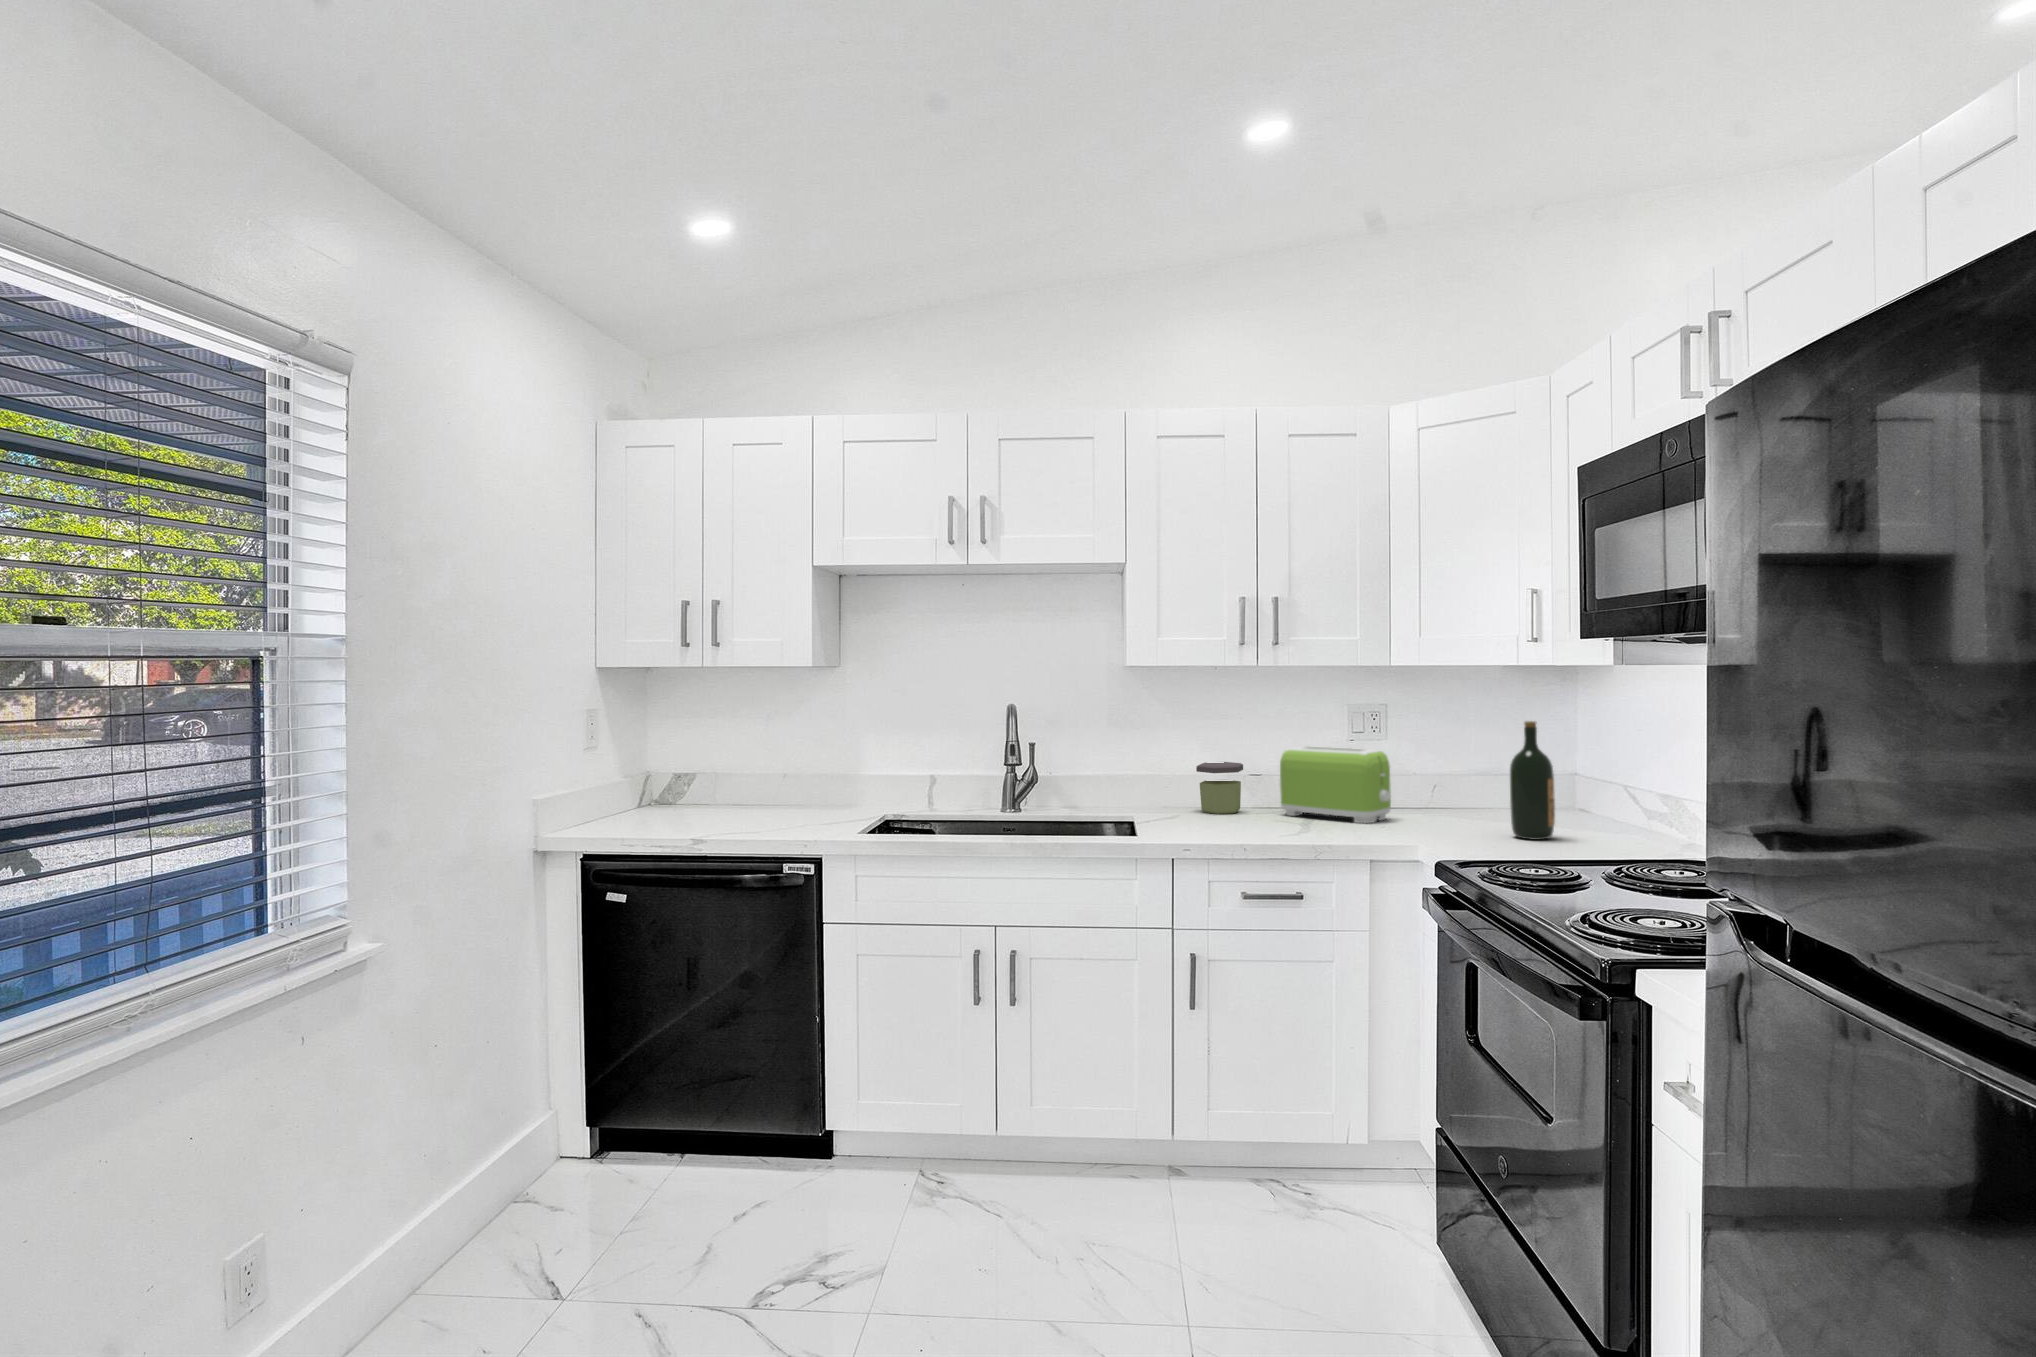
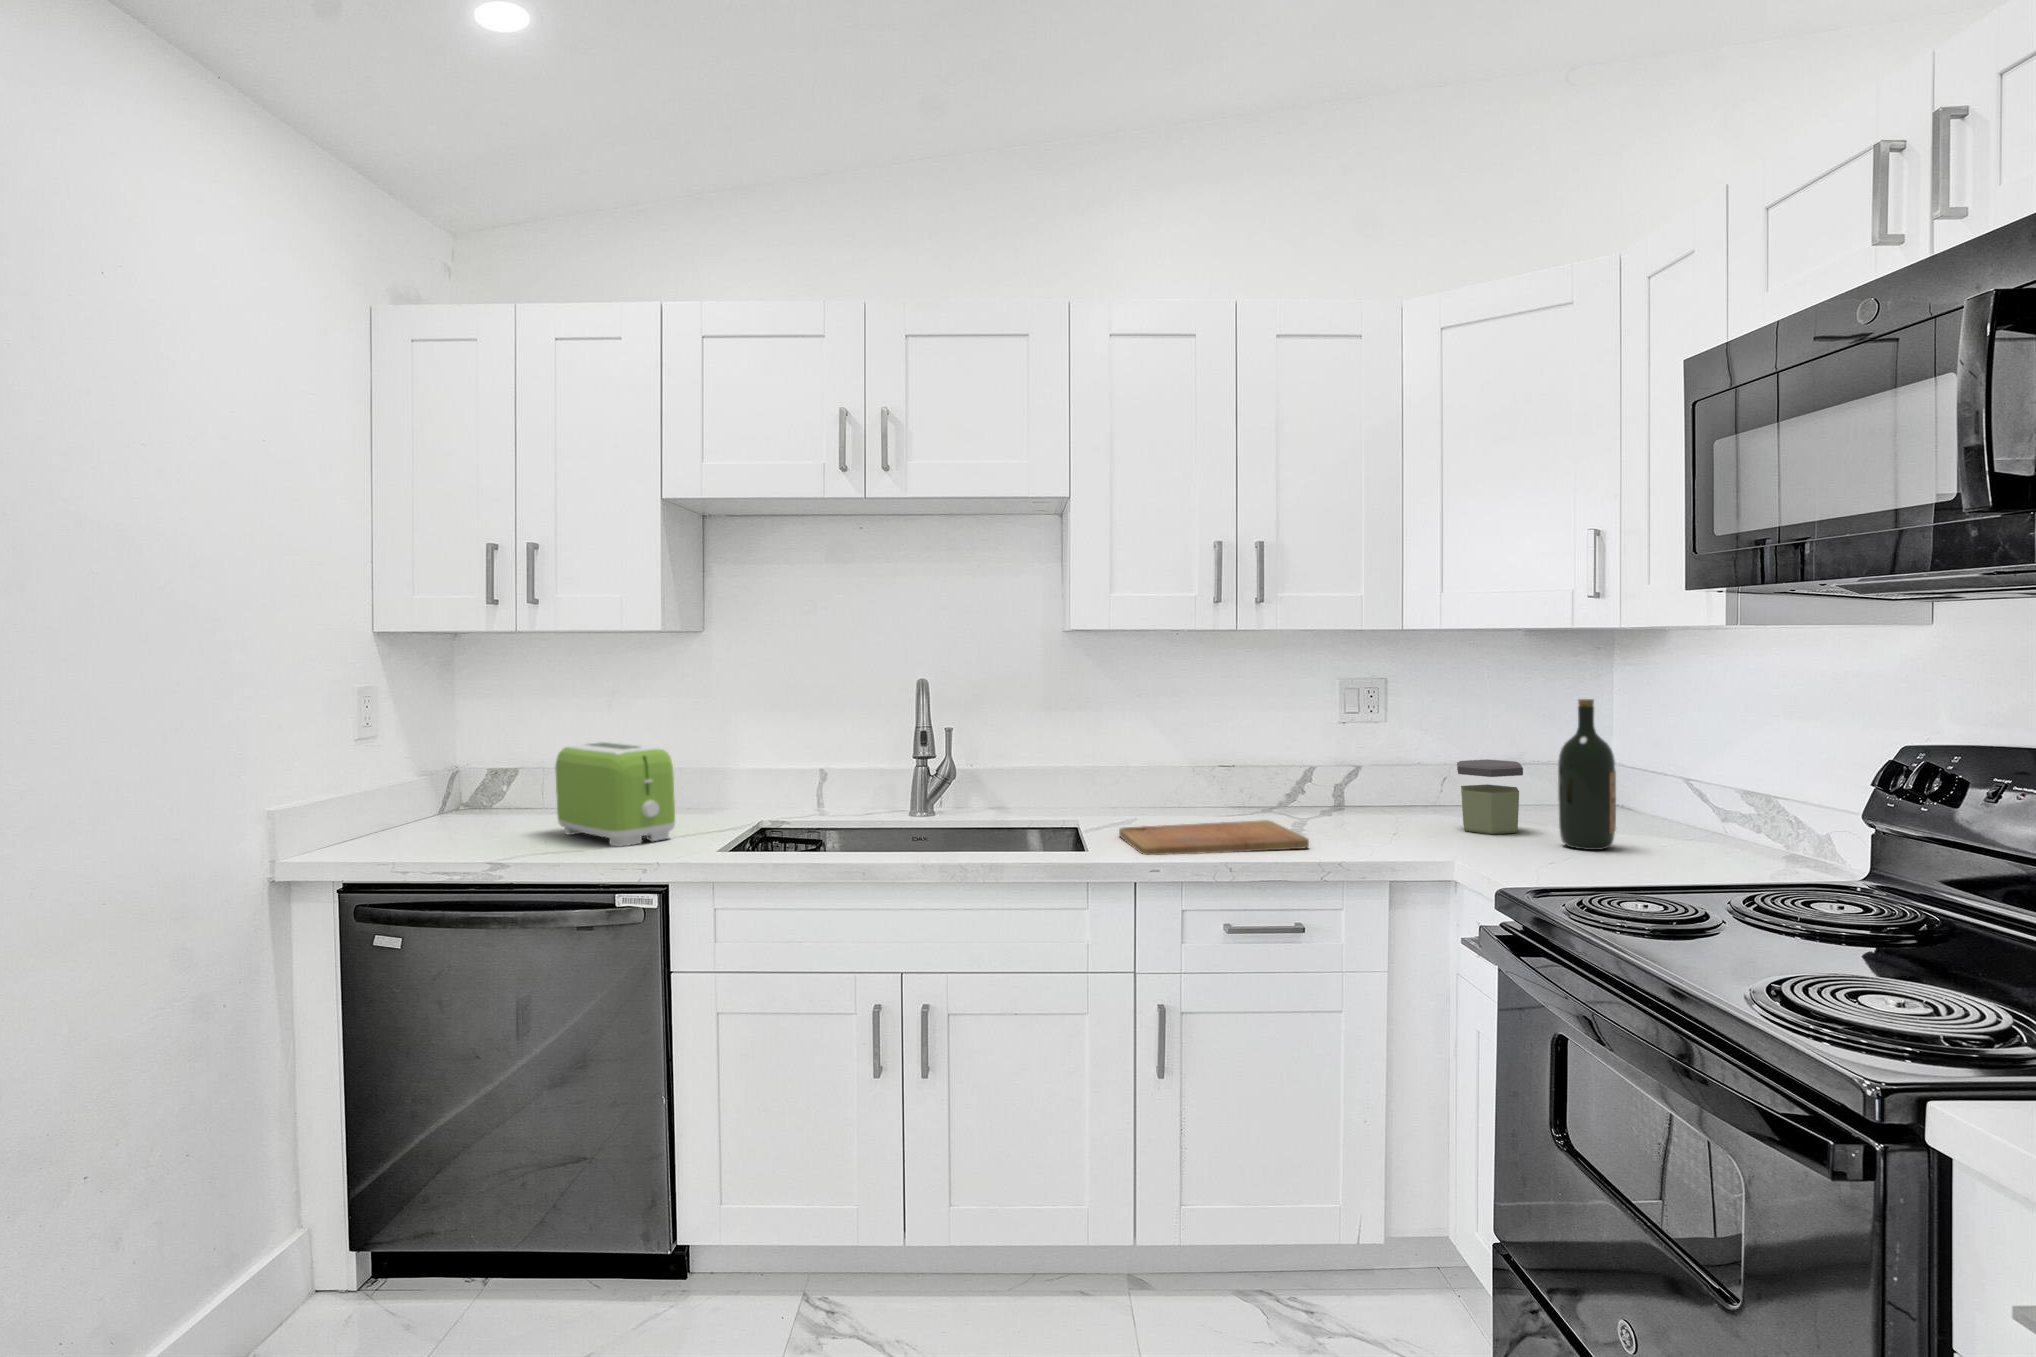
toaster: present [1280,746,1391,823] -> present [555,742,675,846]
jar: present [1196,762,1243,814] -> present [1457,759,1523,834]
cutting board: none [1164,817,1311,841] -> present [1119,820,1309,855]

